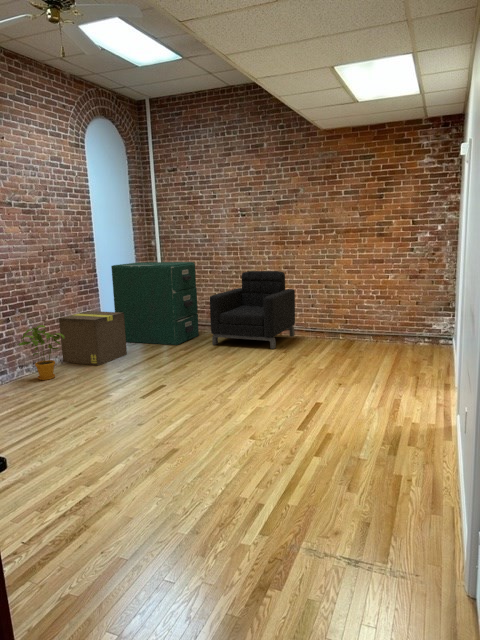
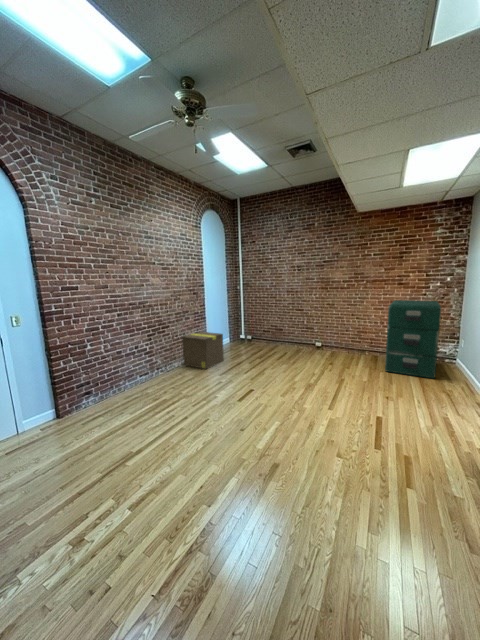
filing cabinet: present [111,262,199,345] -> present [385,300,441,378]
armchair: present [210,271,295,349] -> none [278,307,334,361]
house plant: present [19,325,64,380] -> none [157,344,186,380]

